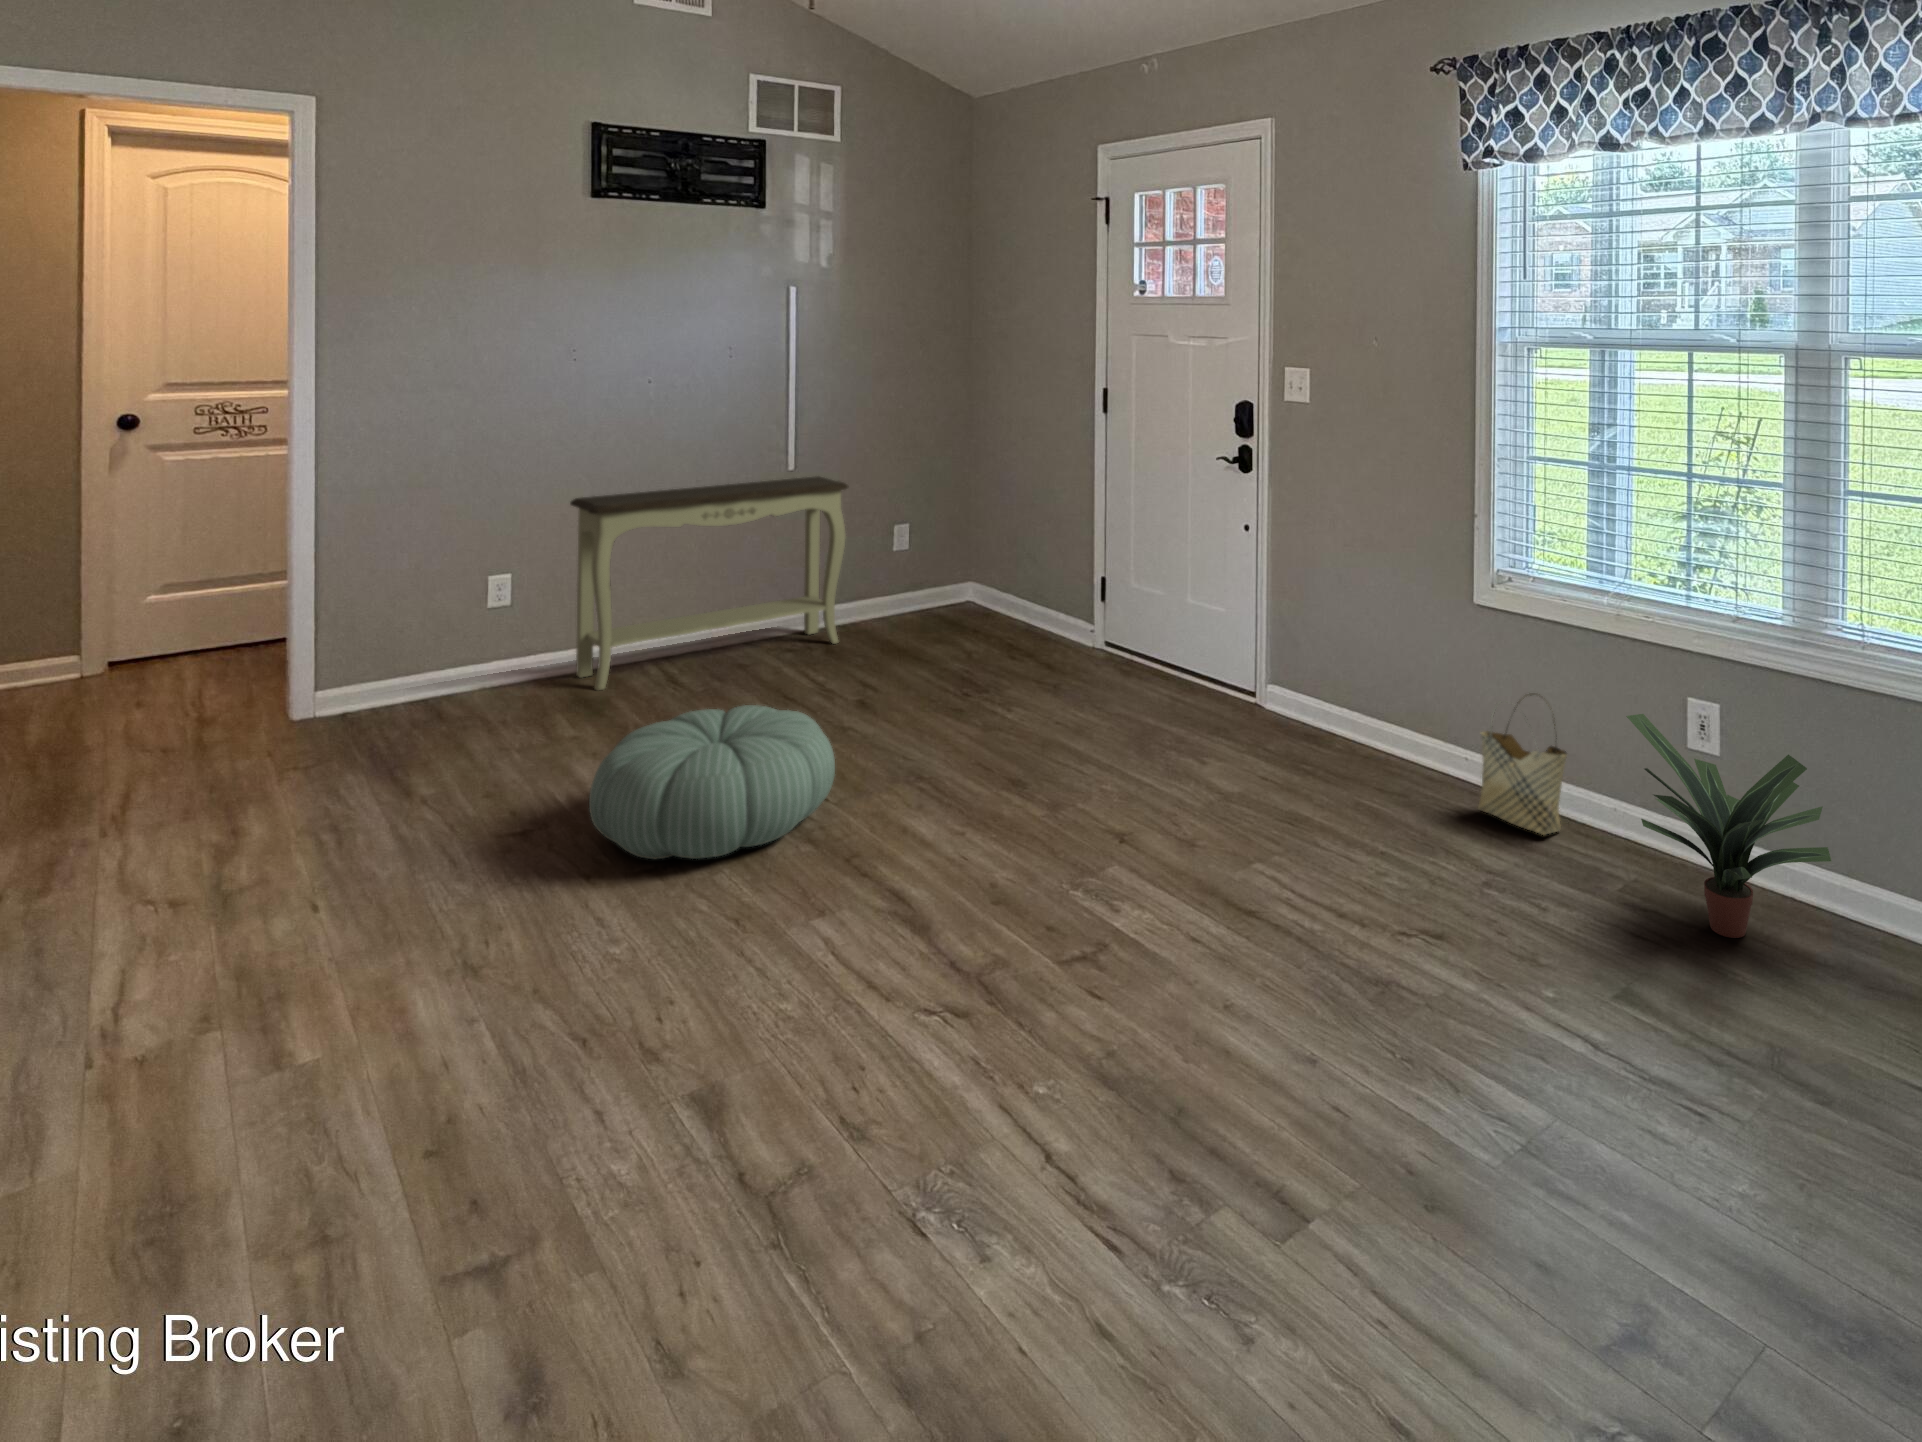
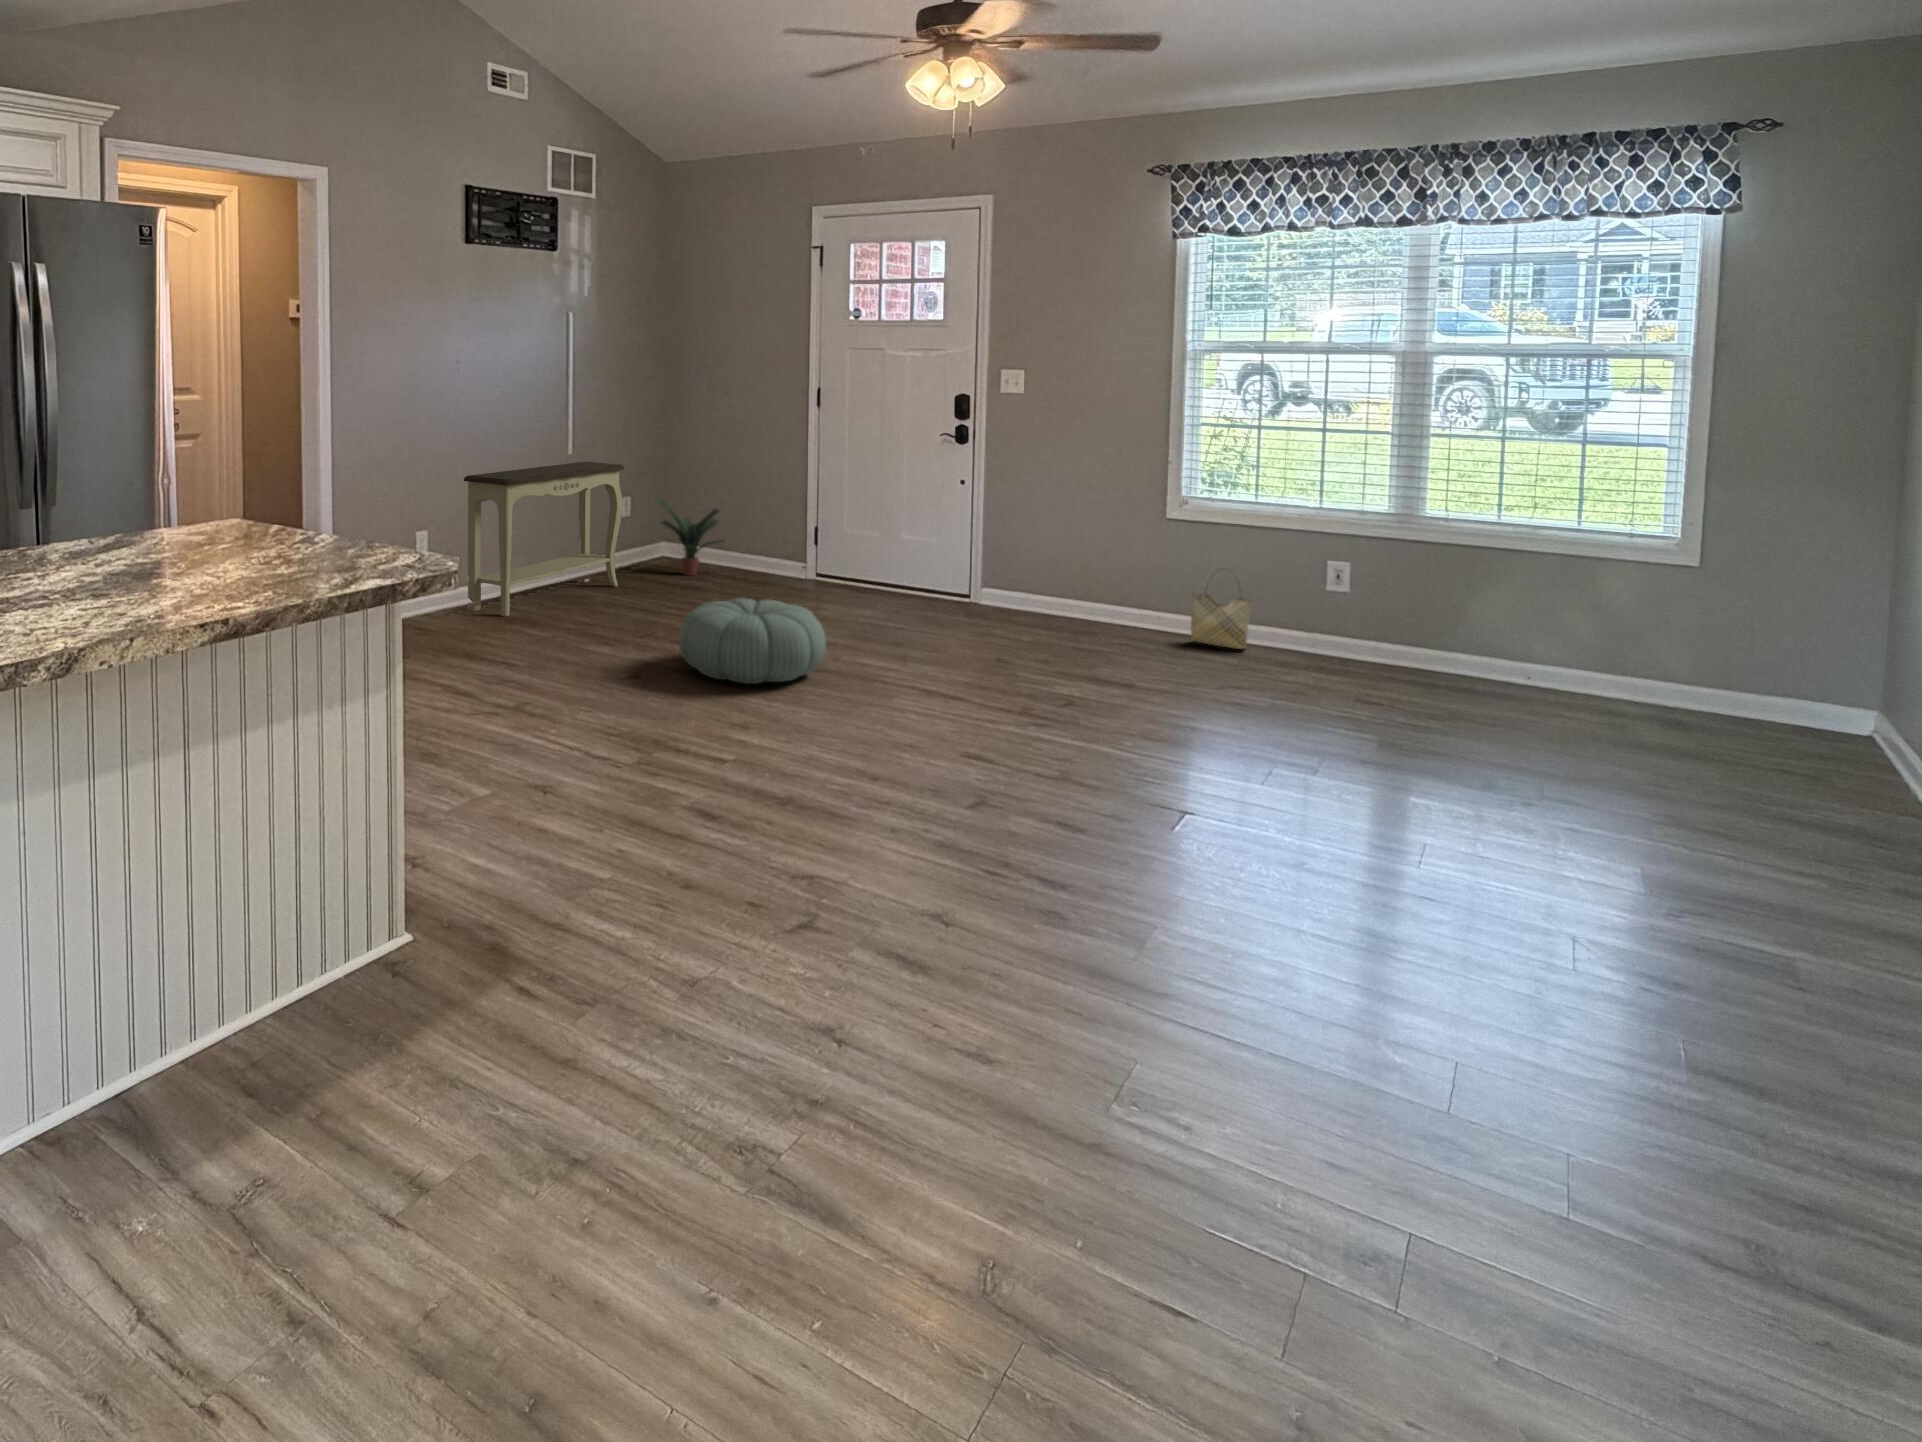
potted plant: present [1626,714,1831,938] -> present [657,499,724,575]

